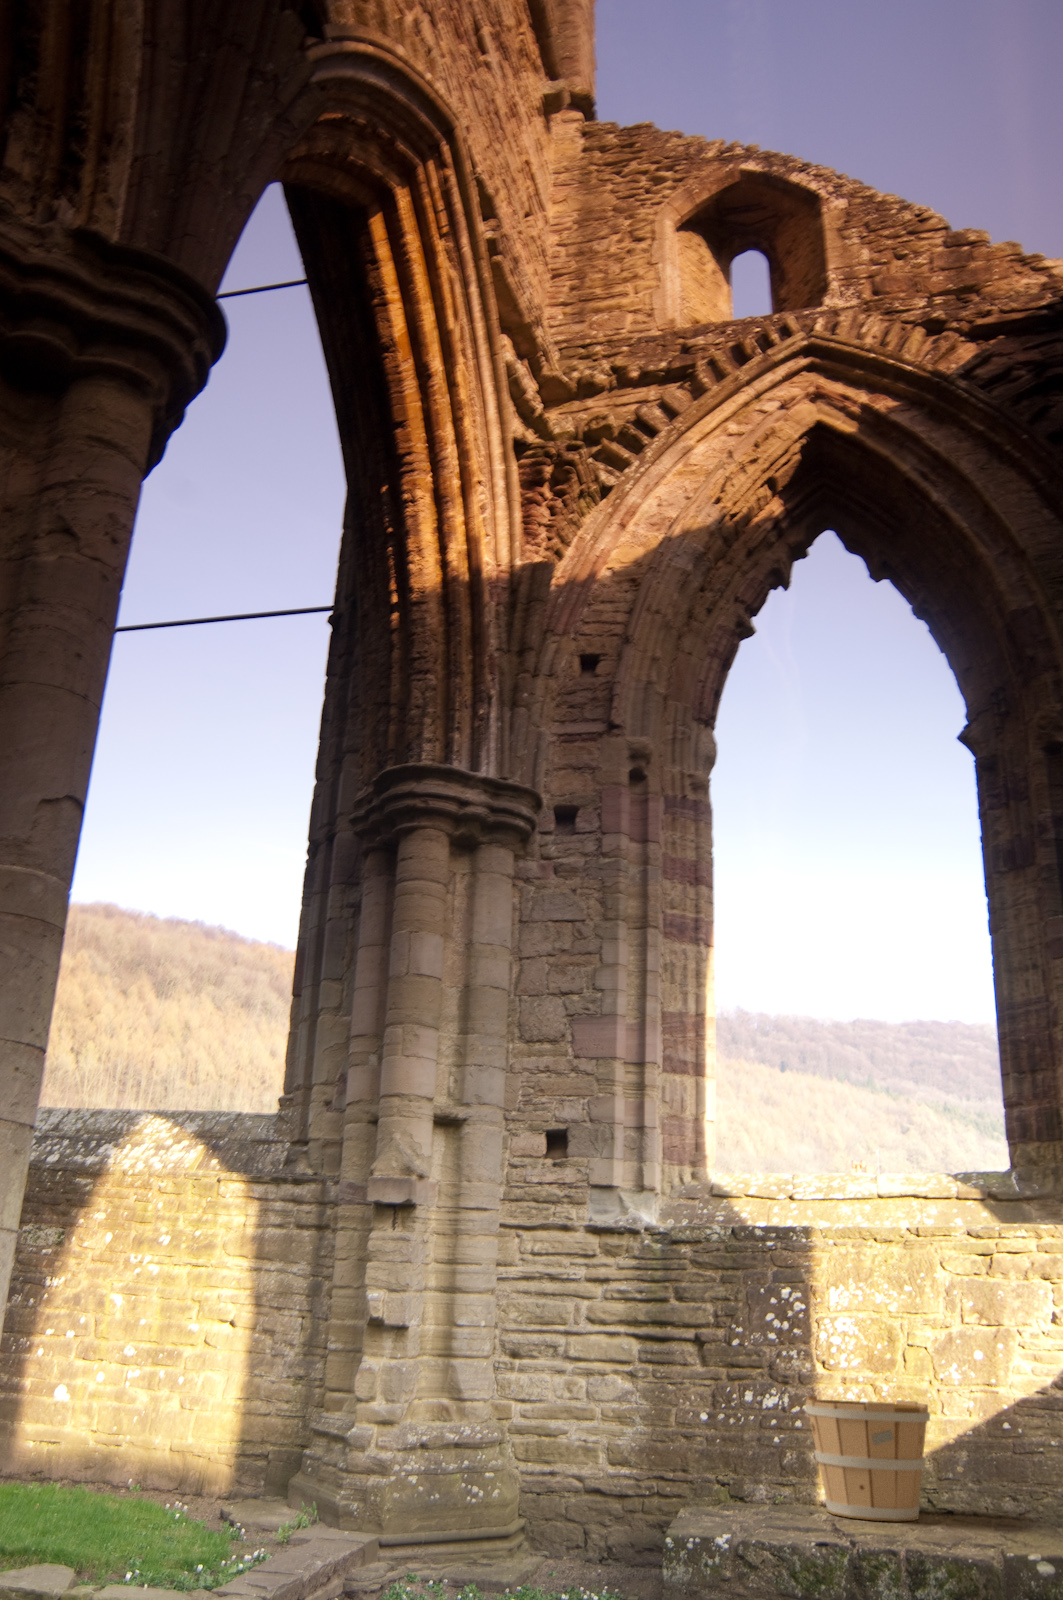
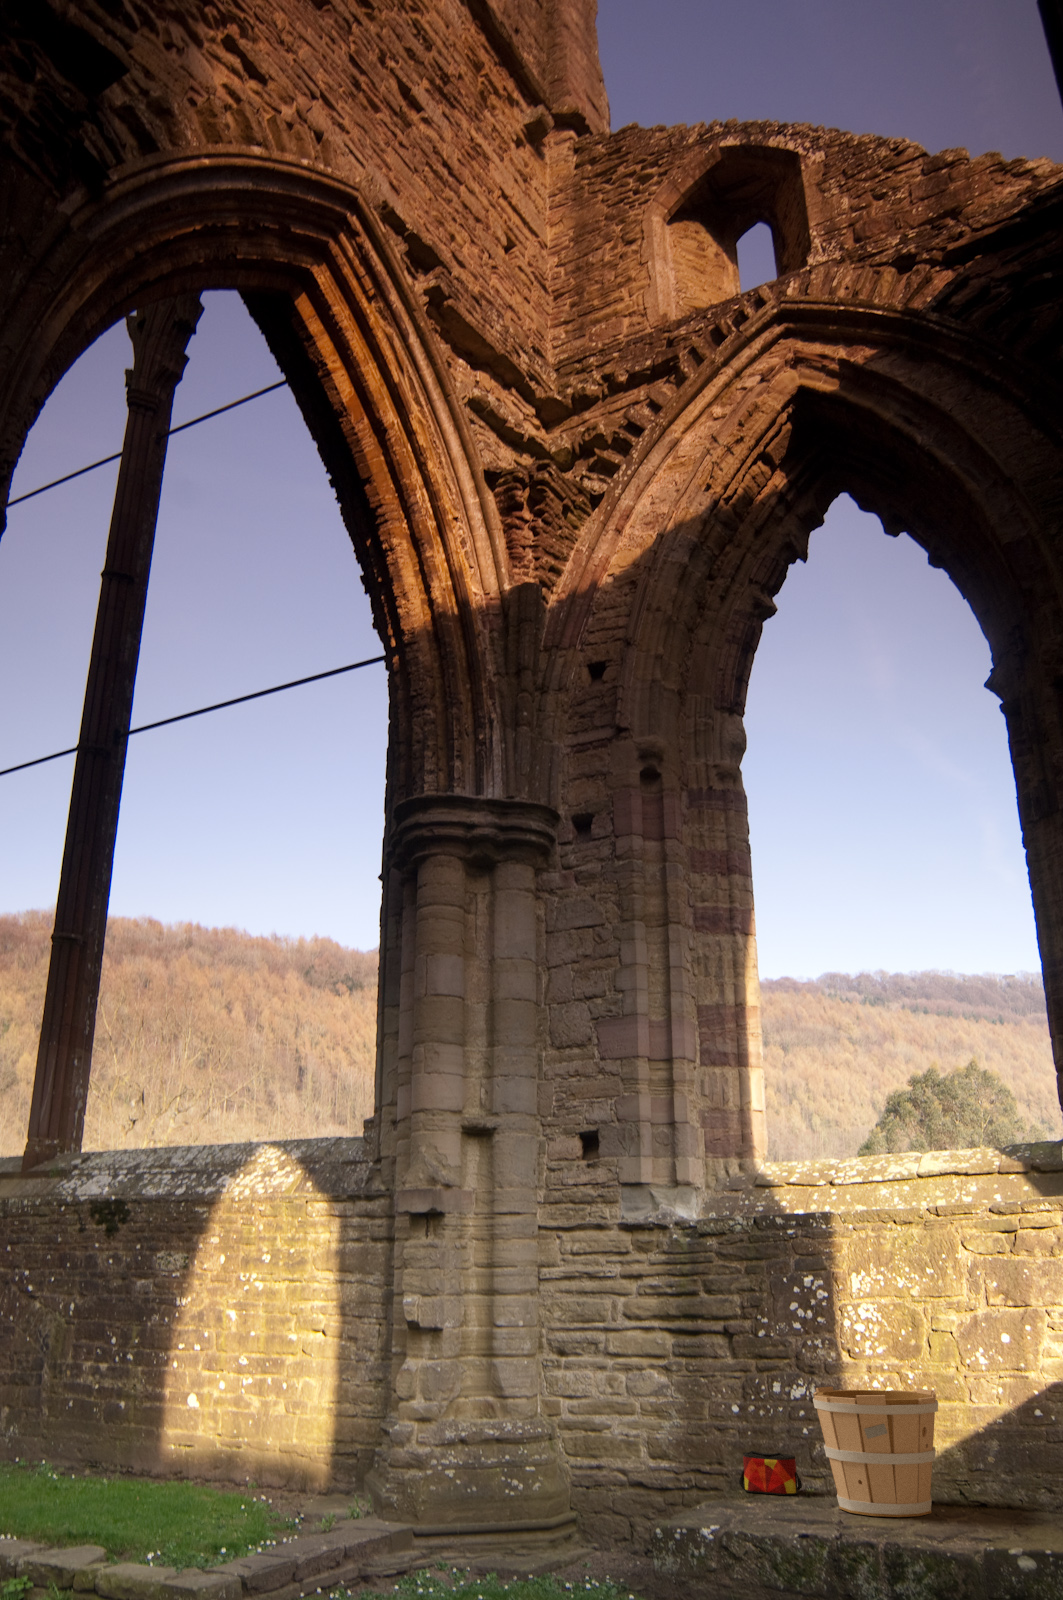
bag: none [709,1459,774,1503] -> present [739,1451,802,1495]

